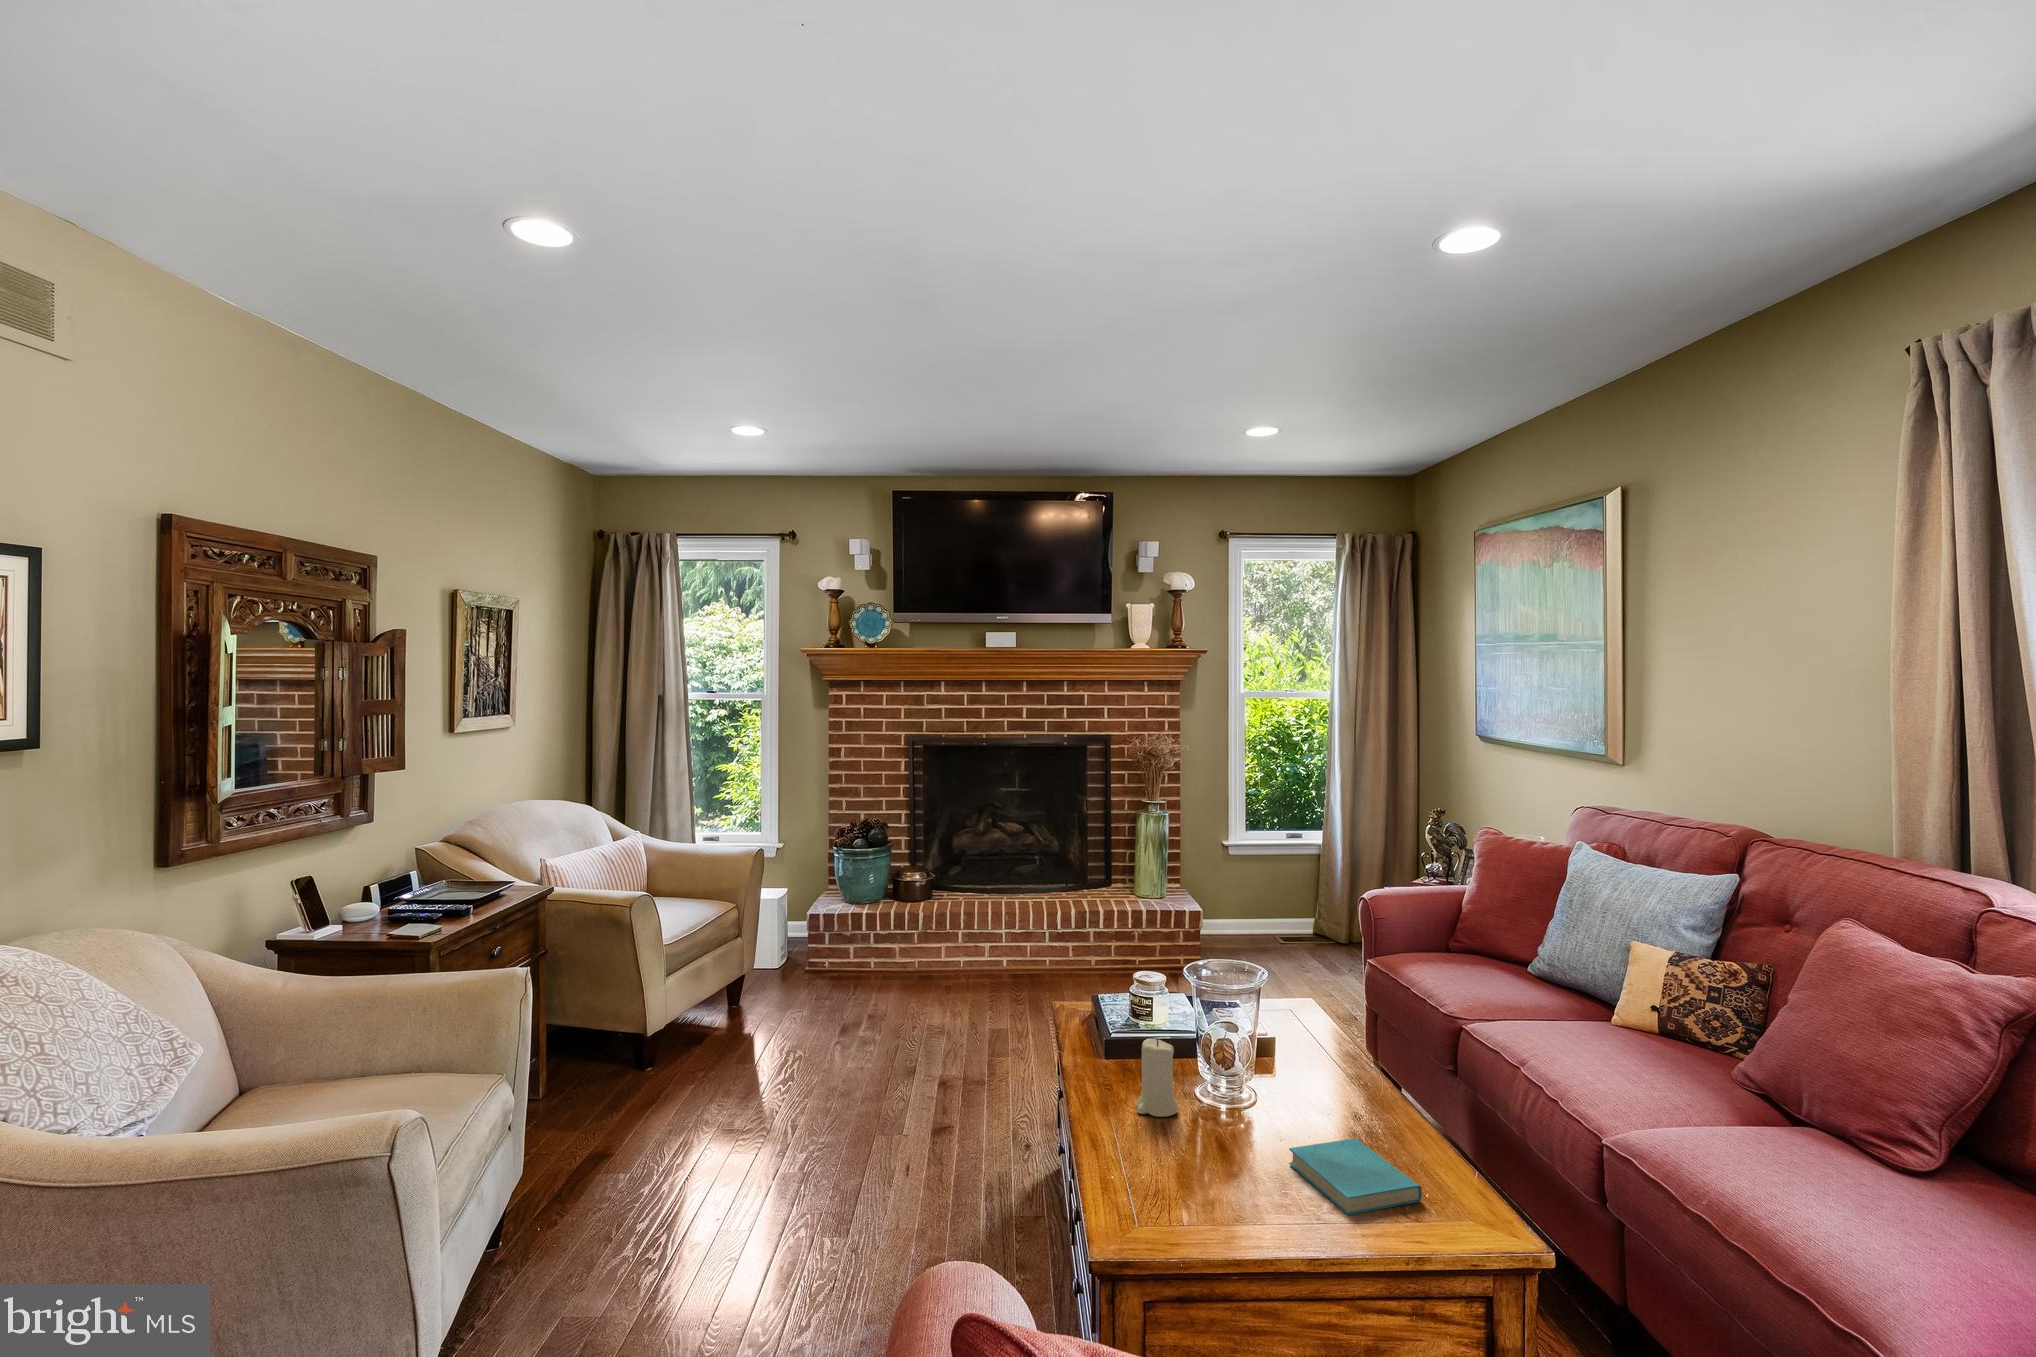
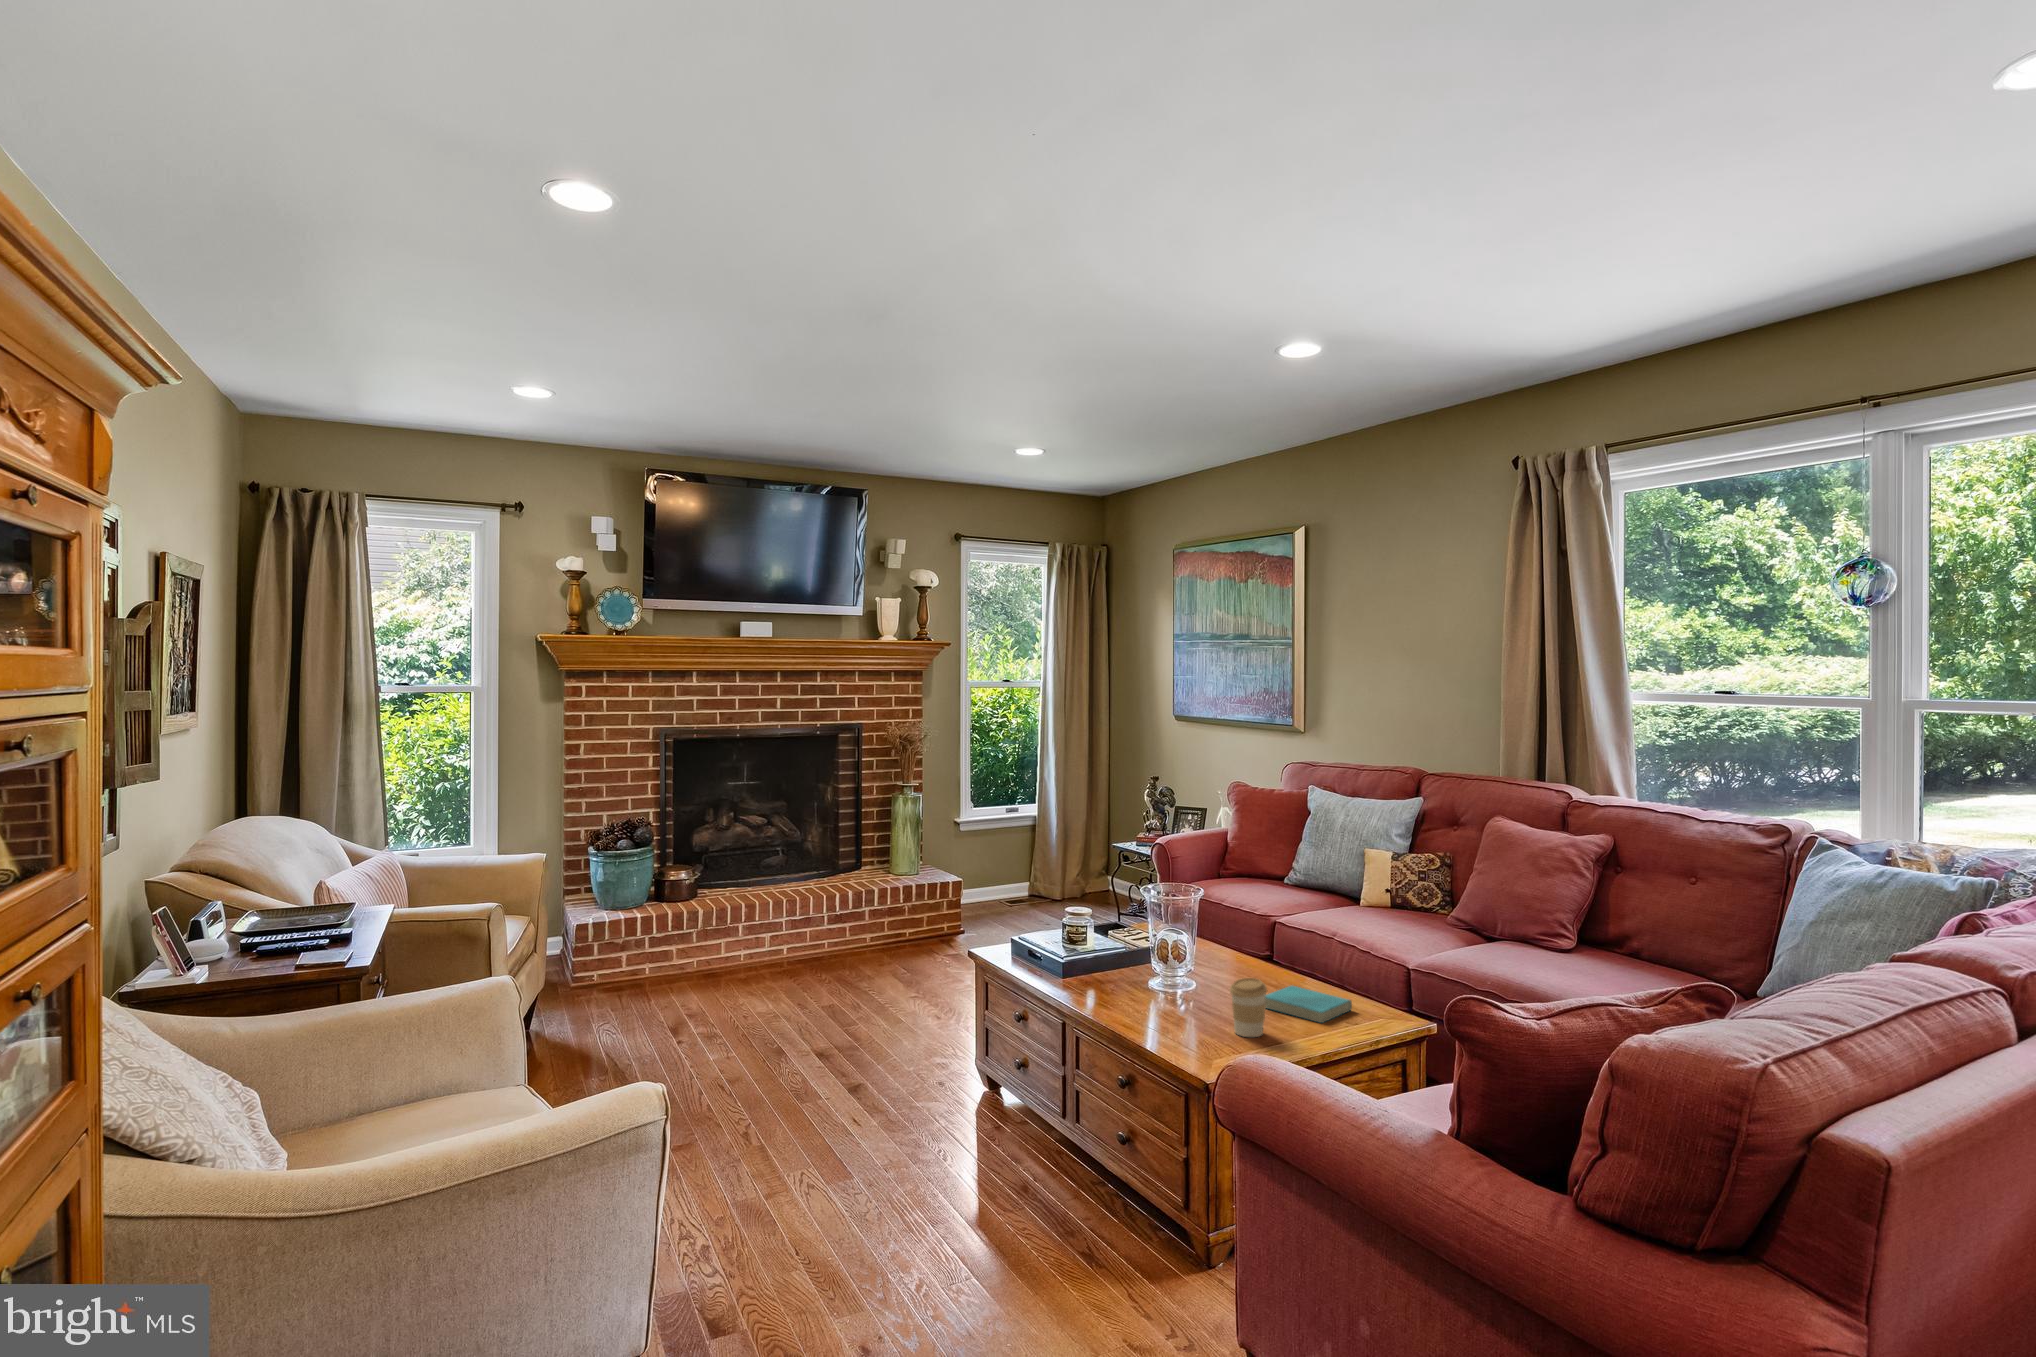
candle: present [1136,1039,1178,1117] -> none [1130,942,1163,999]
coffee cup: none [1191,1123,1246,1216] -> present [1230,978,1267,1037]

